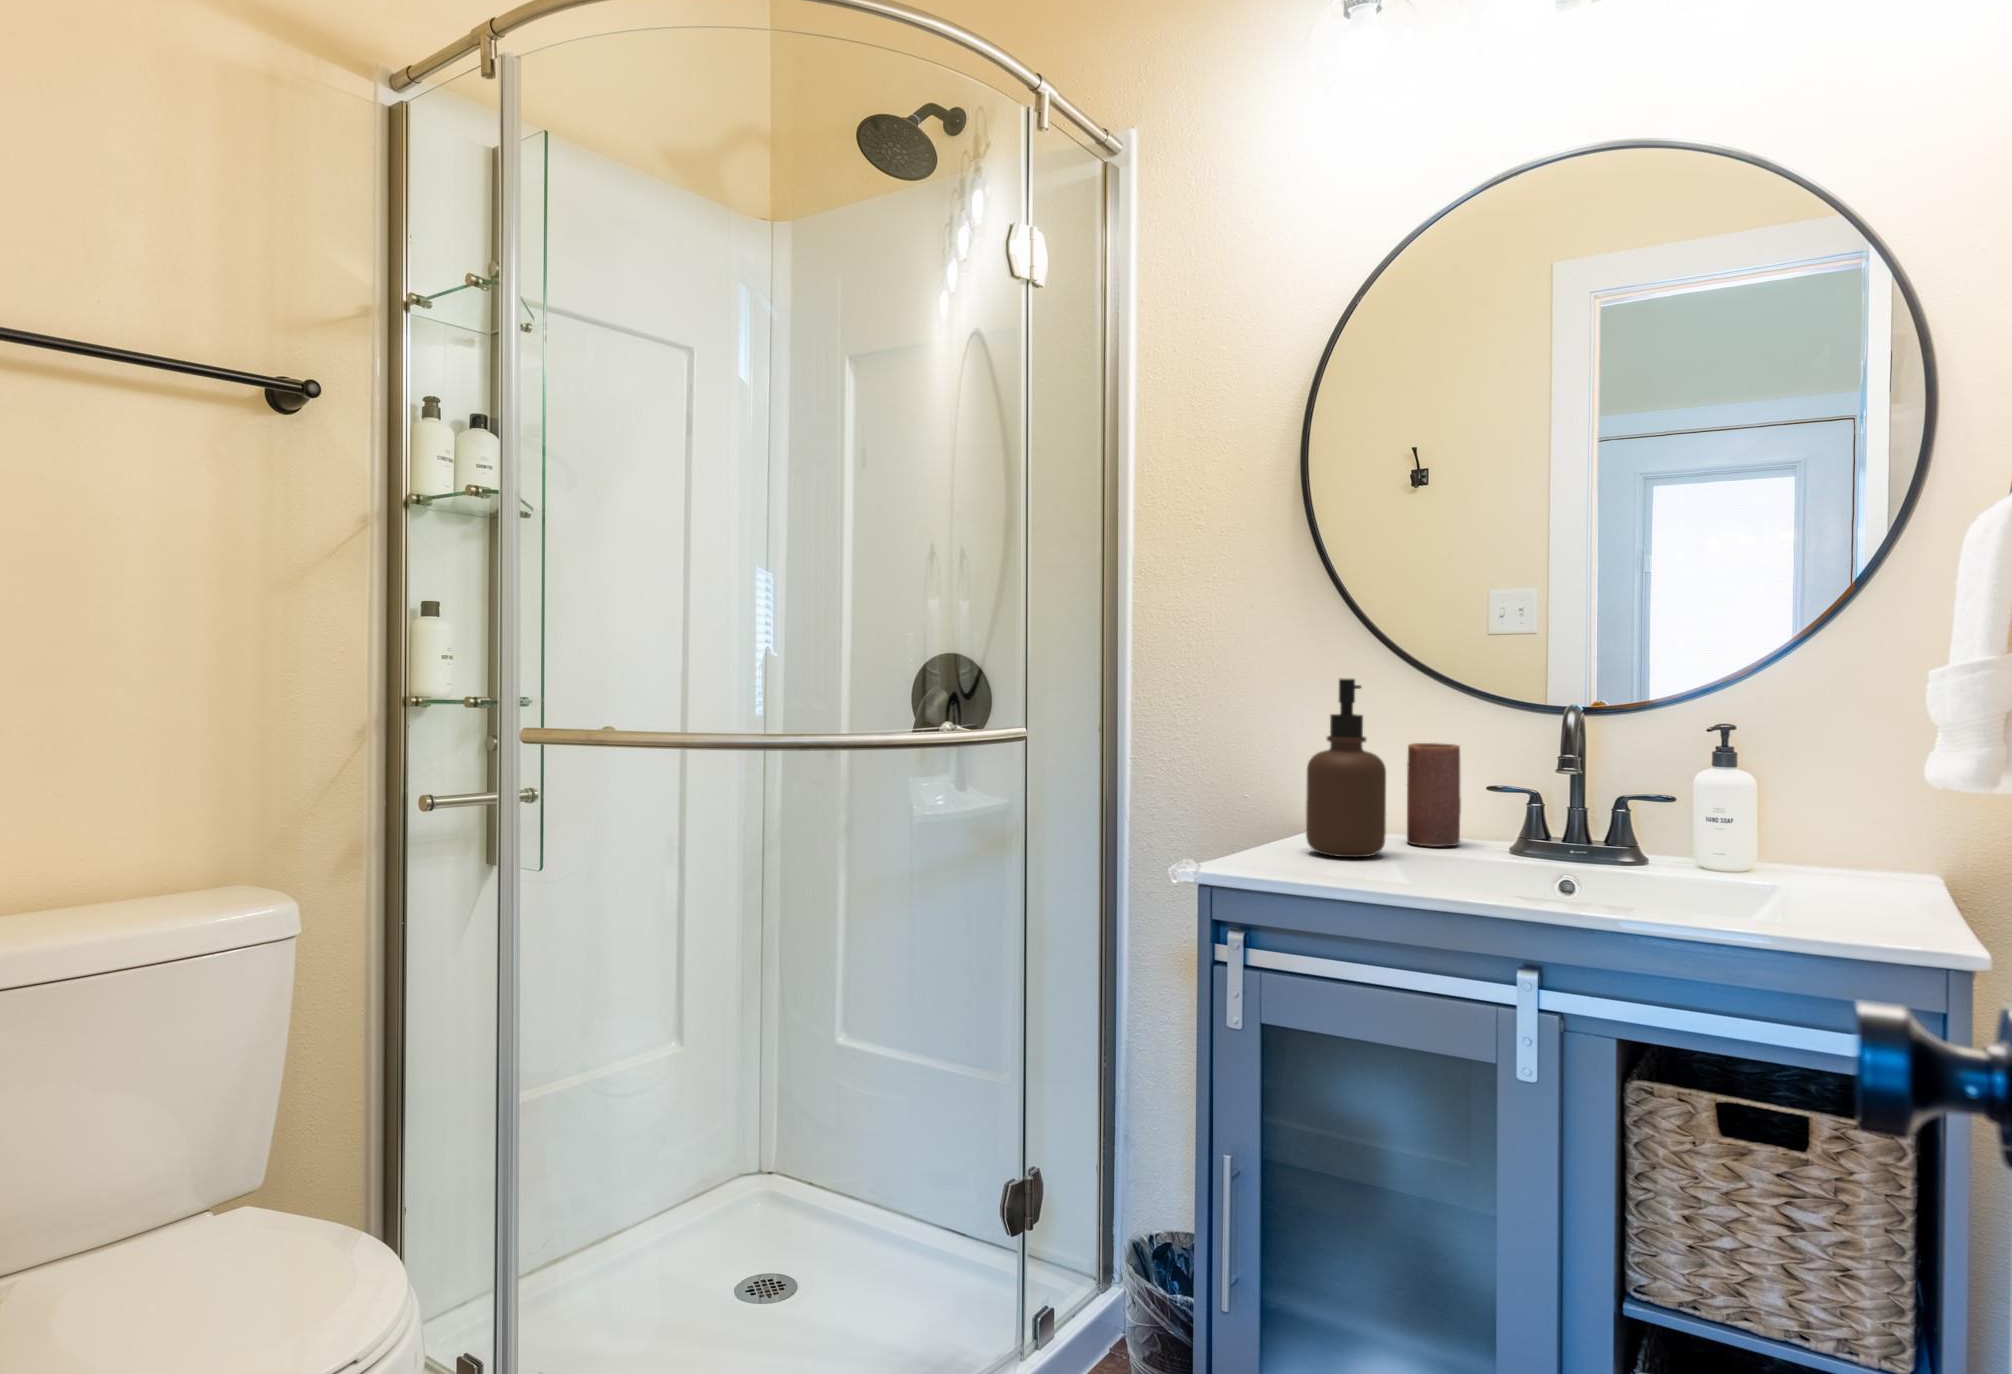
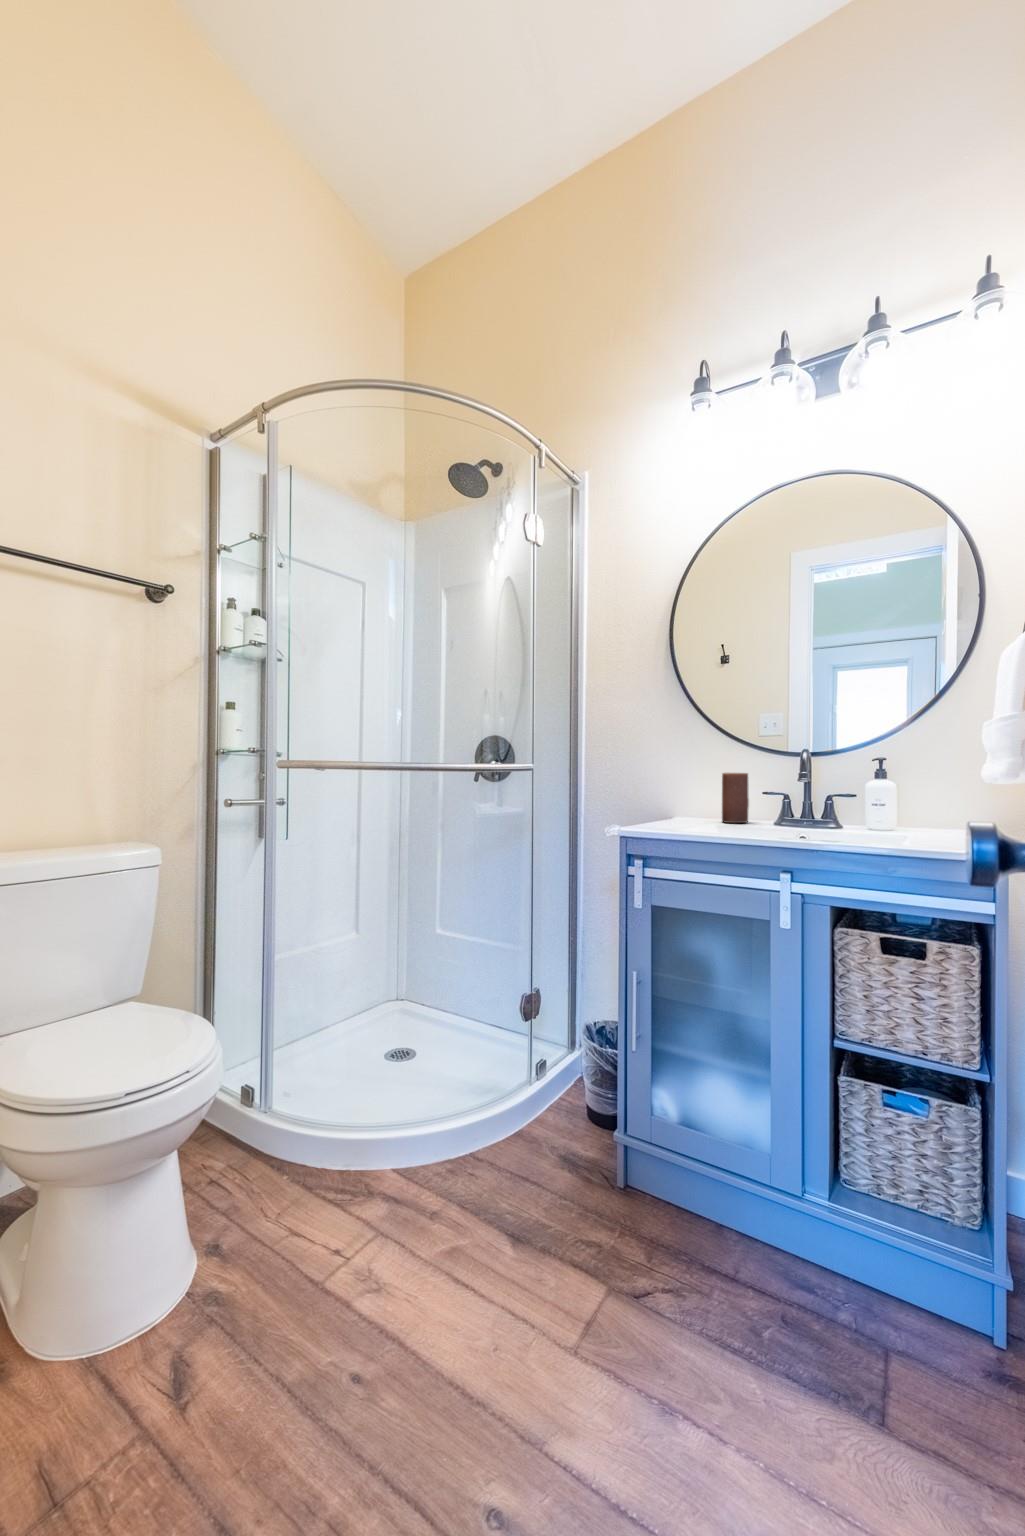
soap dispenser: present [1306,679,1386,857] -> none [673,738,712,826]

